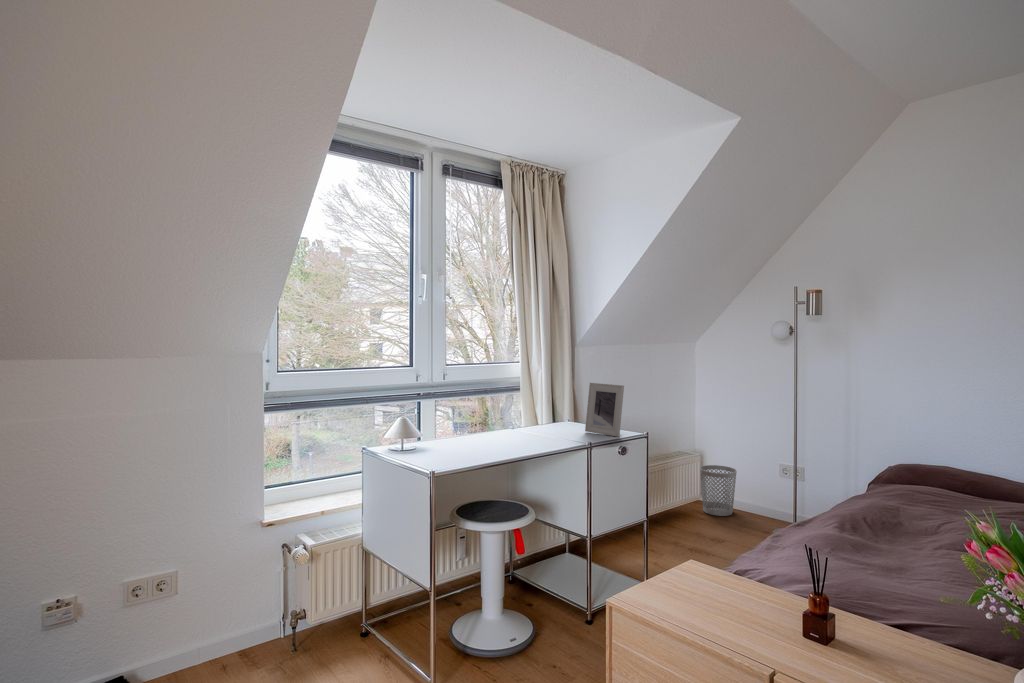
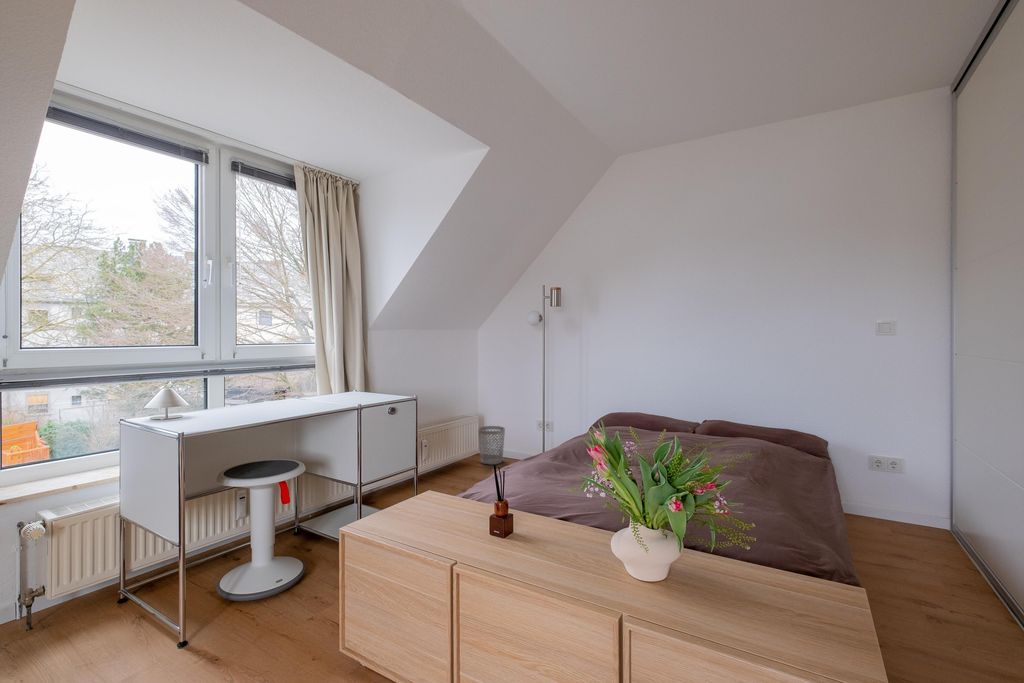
picture frame: present [585,383,624,437] -> none [365,356,397,400]

